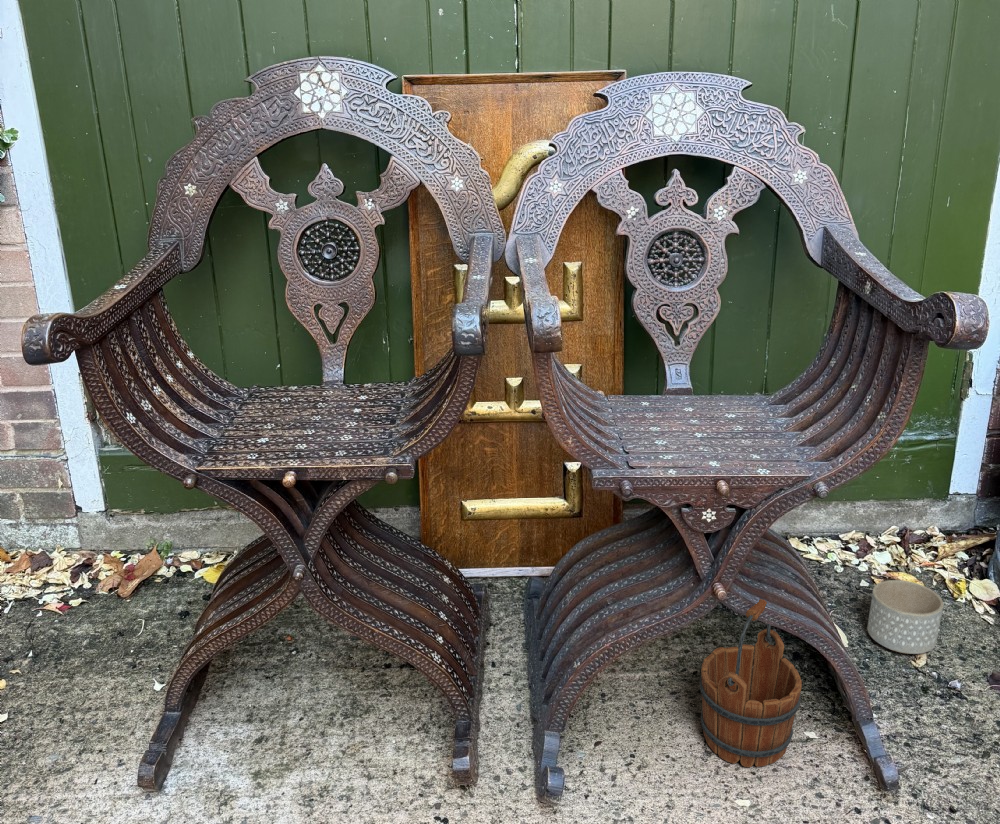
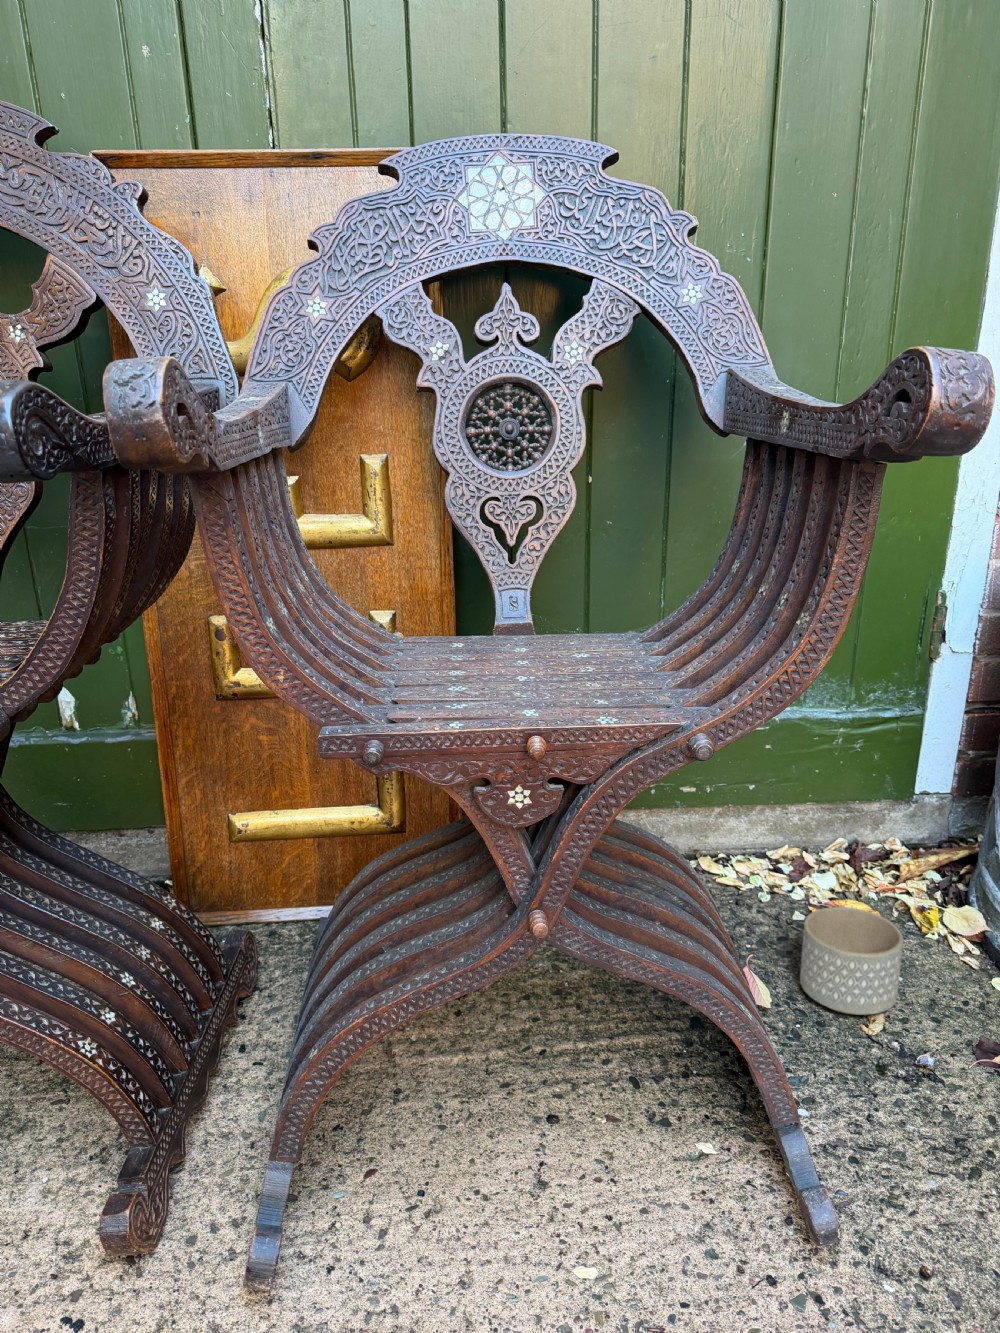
wooden bucket: present [700,599,802,767] -> none [529,930,683,1208]

